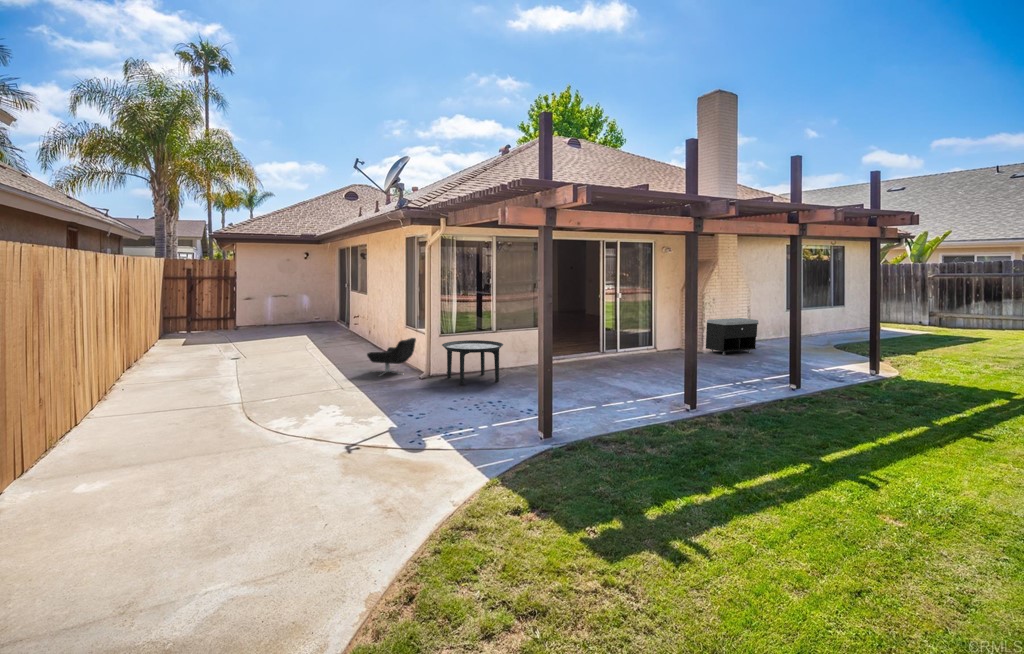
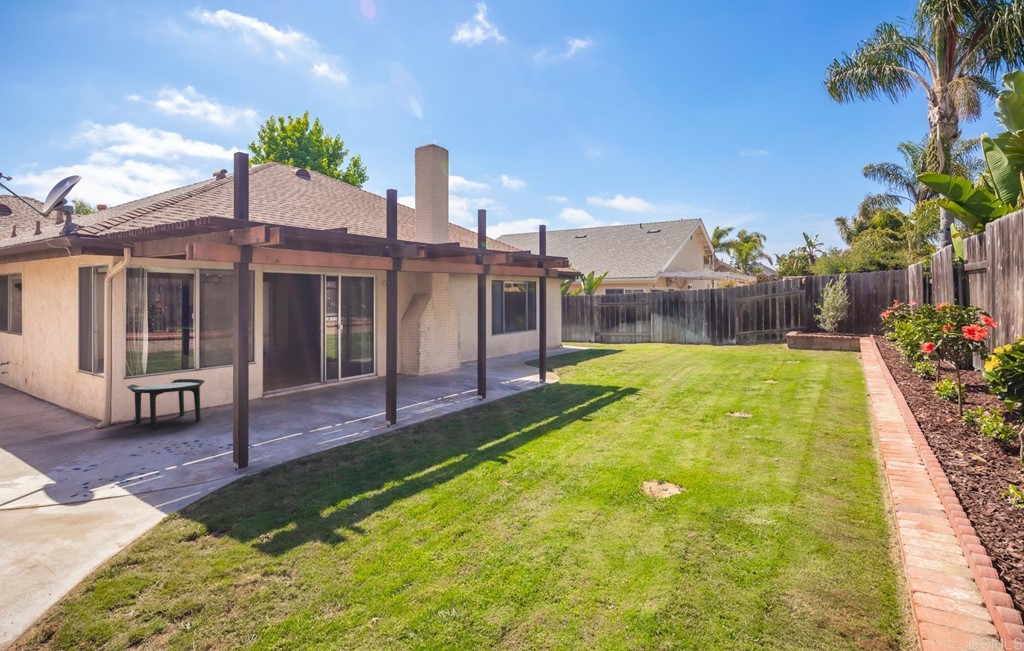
storage bench: present [706,318,758,355] -> none [421,344,464,377]
lounge chair: present [367,338,416,375] -> none [20,382,93,430]

